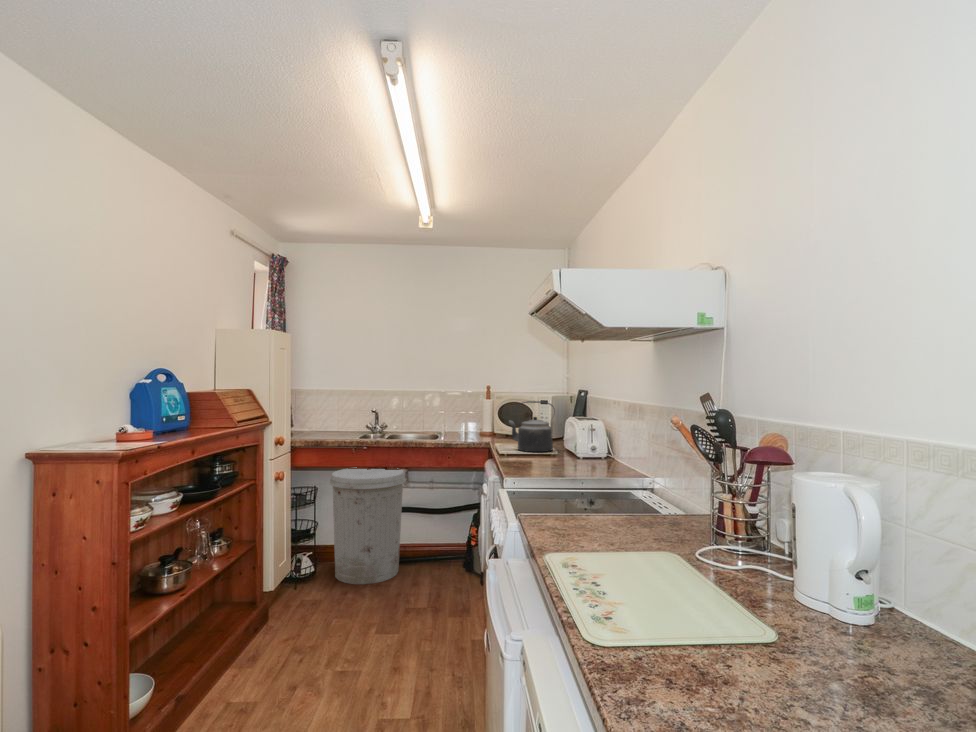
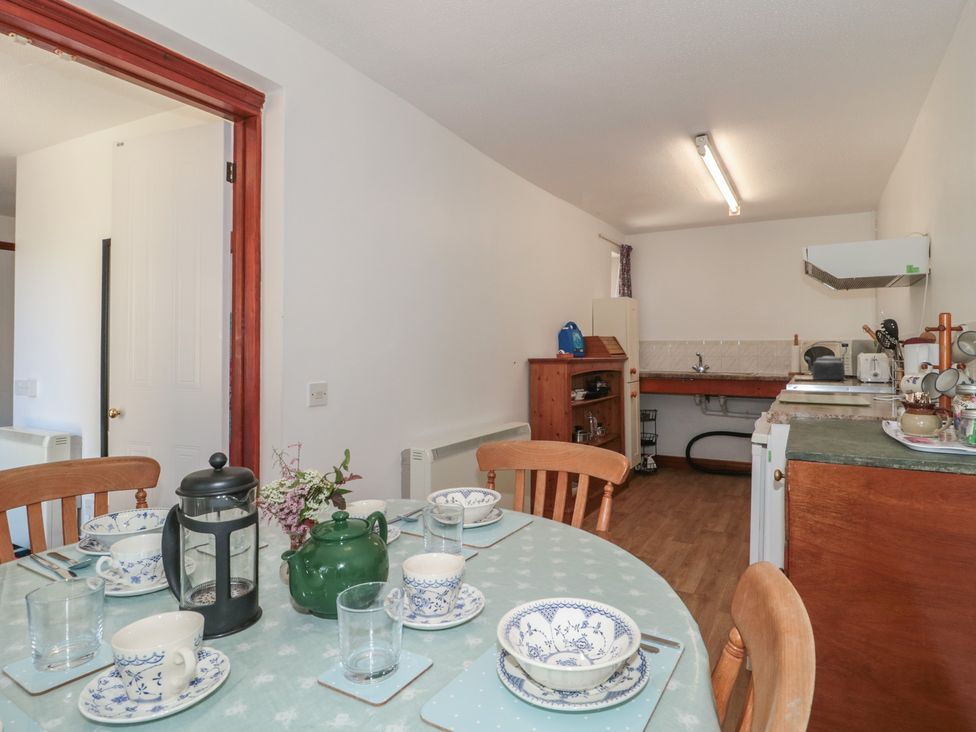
trash can: present [329,468,406,584] -> none [665,397,724,477]

